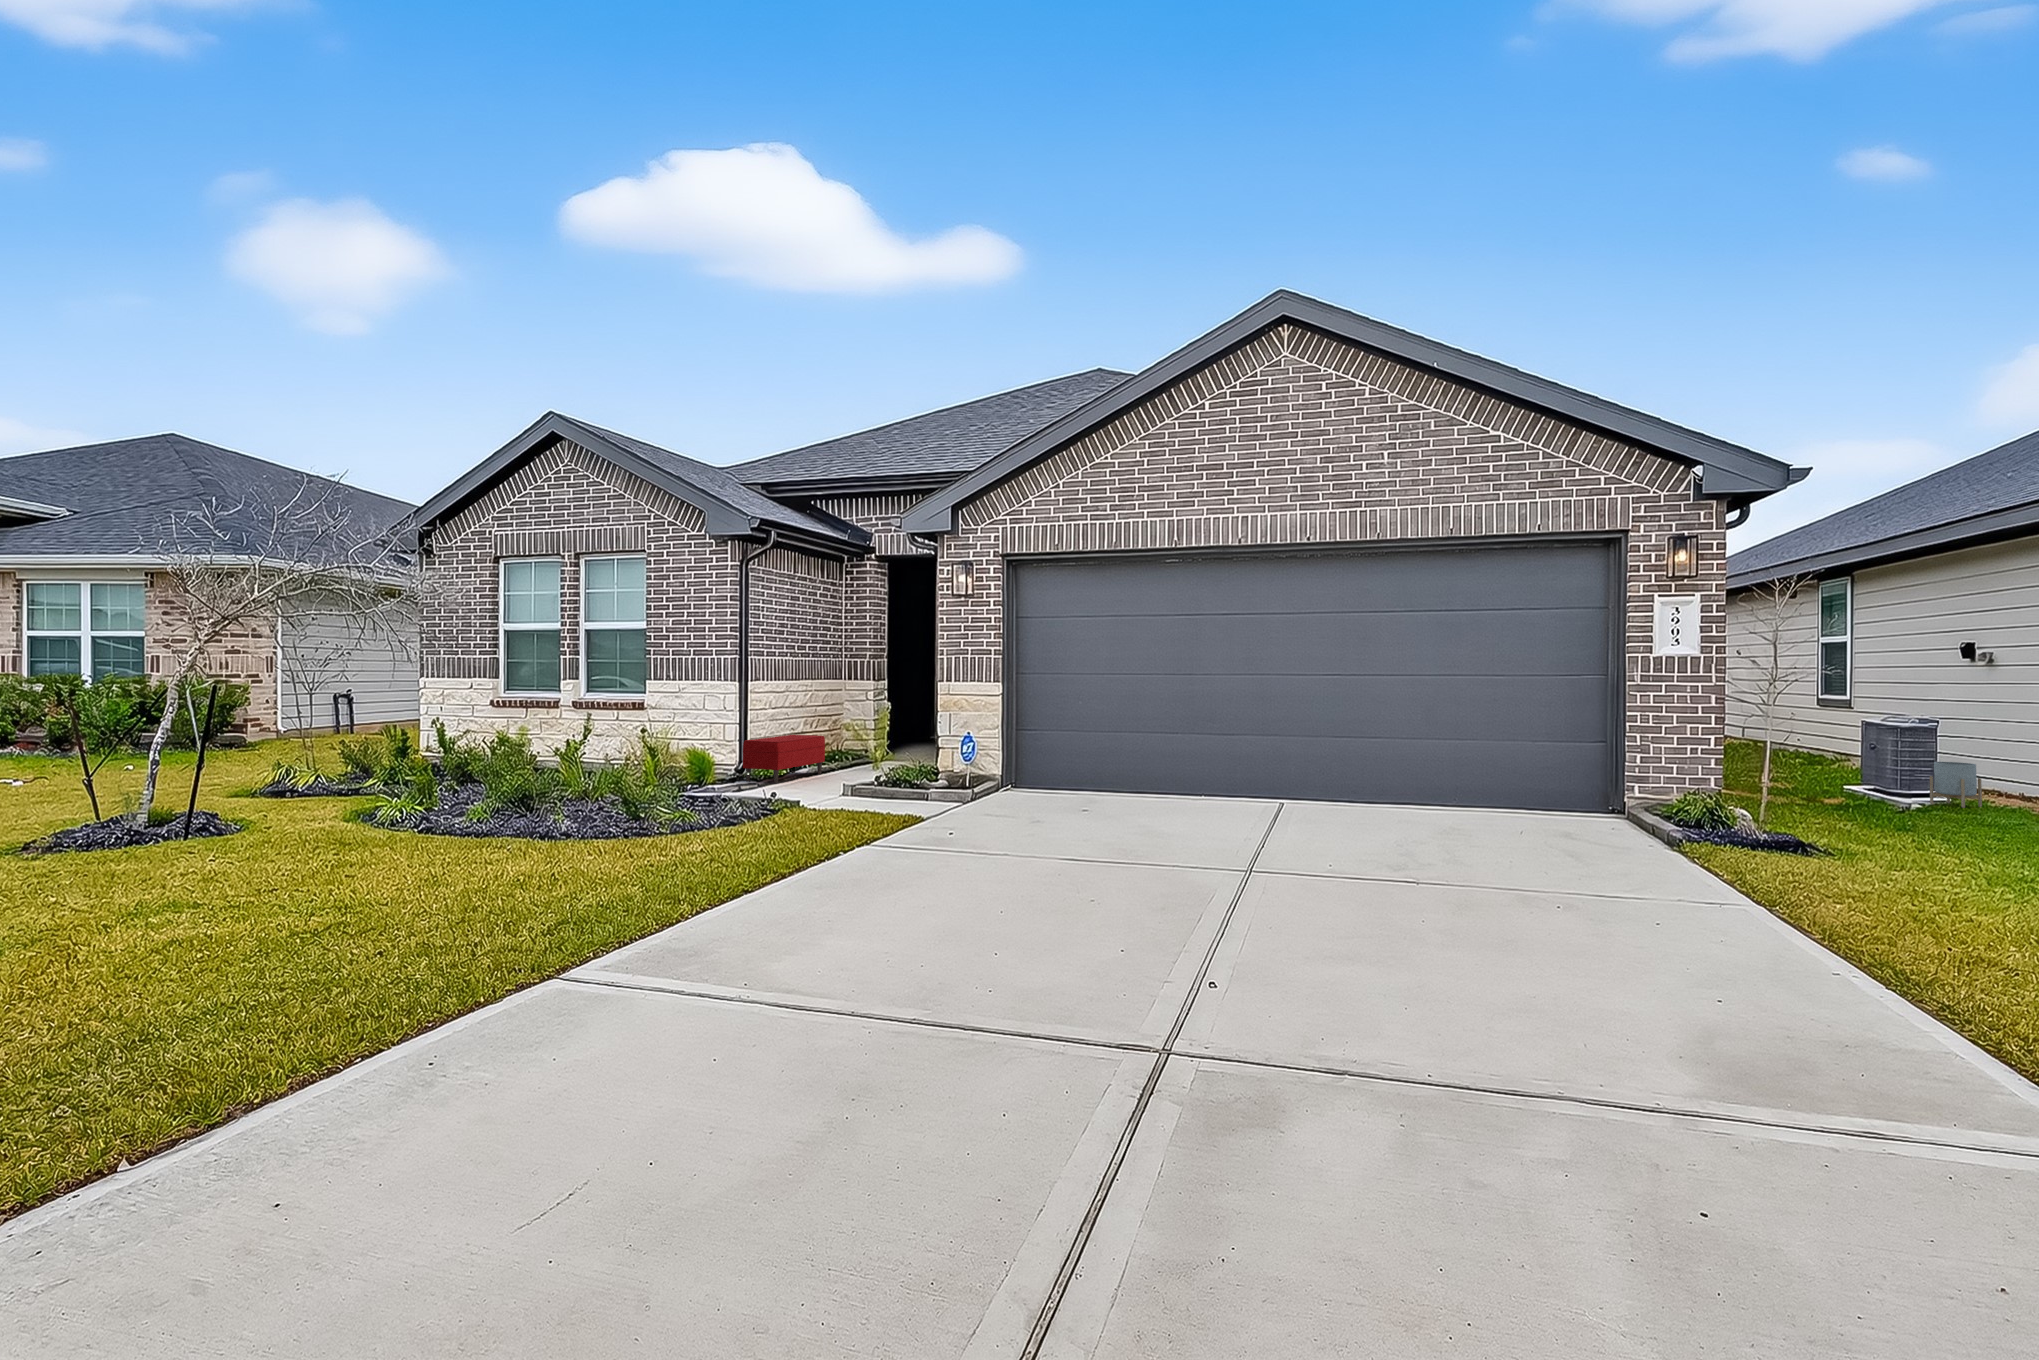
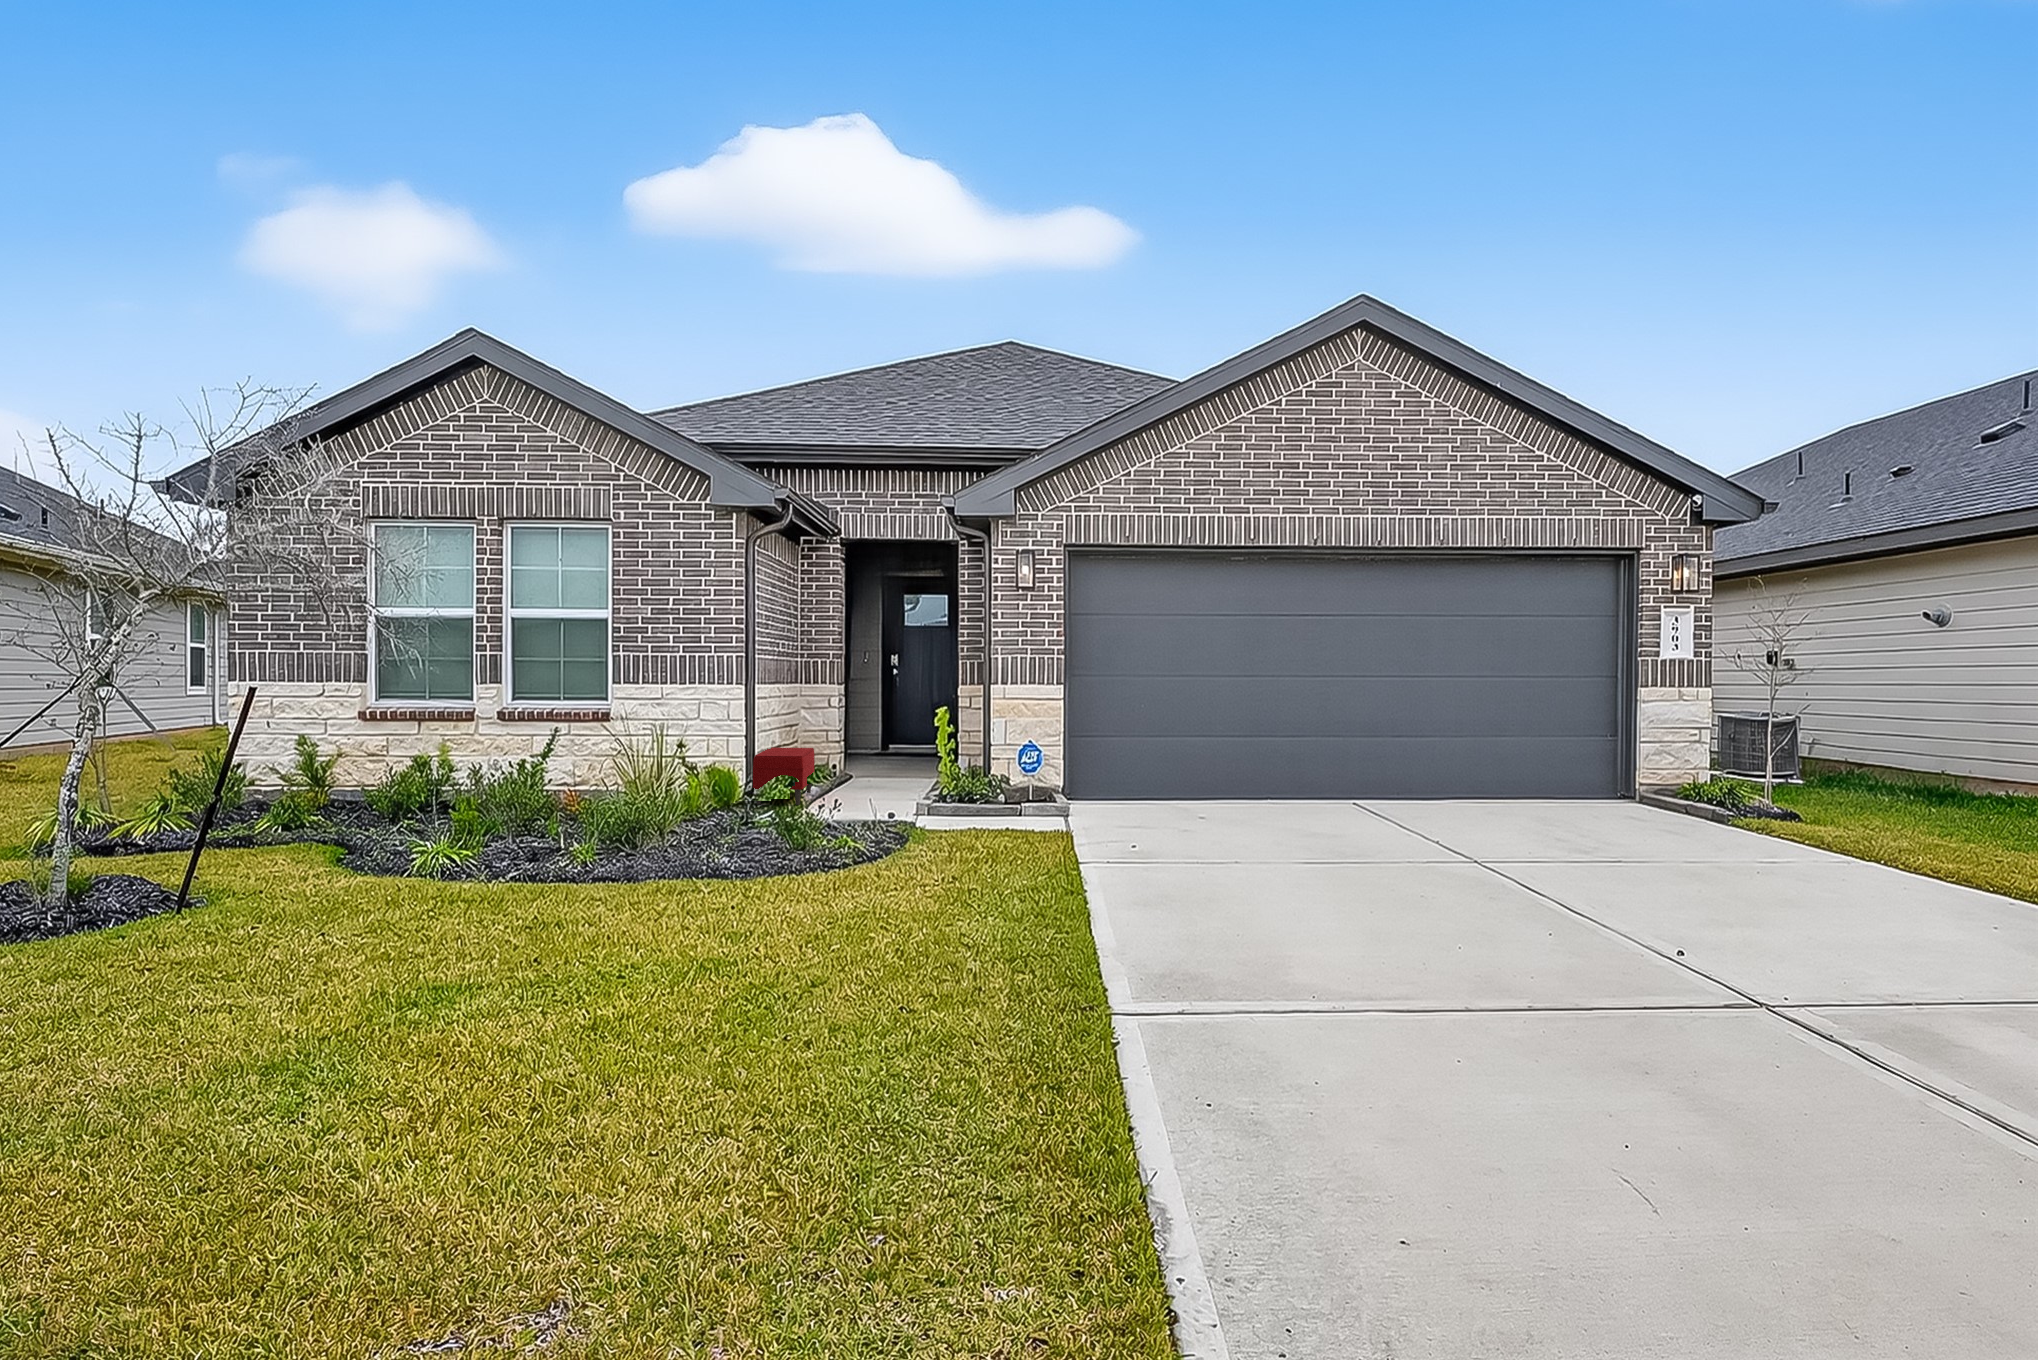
planter: present [1930,762,1982,808] -> none [1777,745,1812,781]

